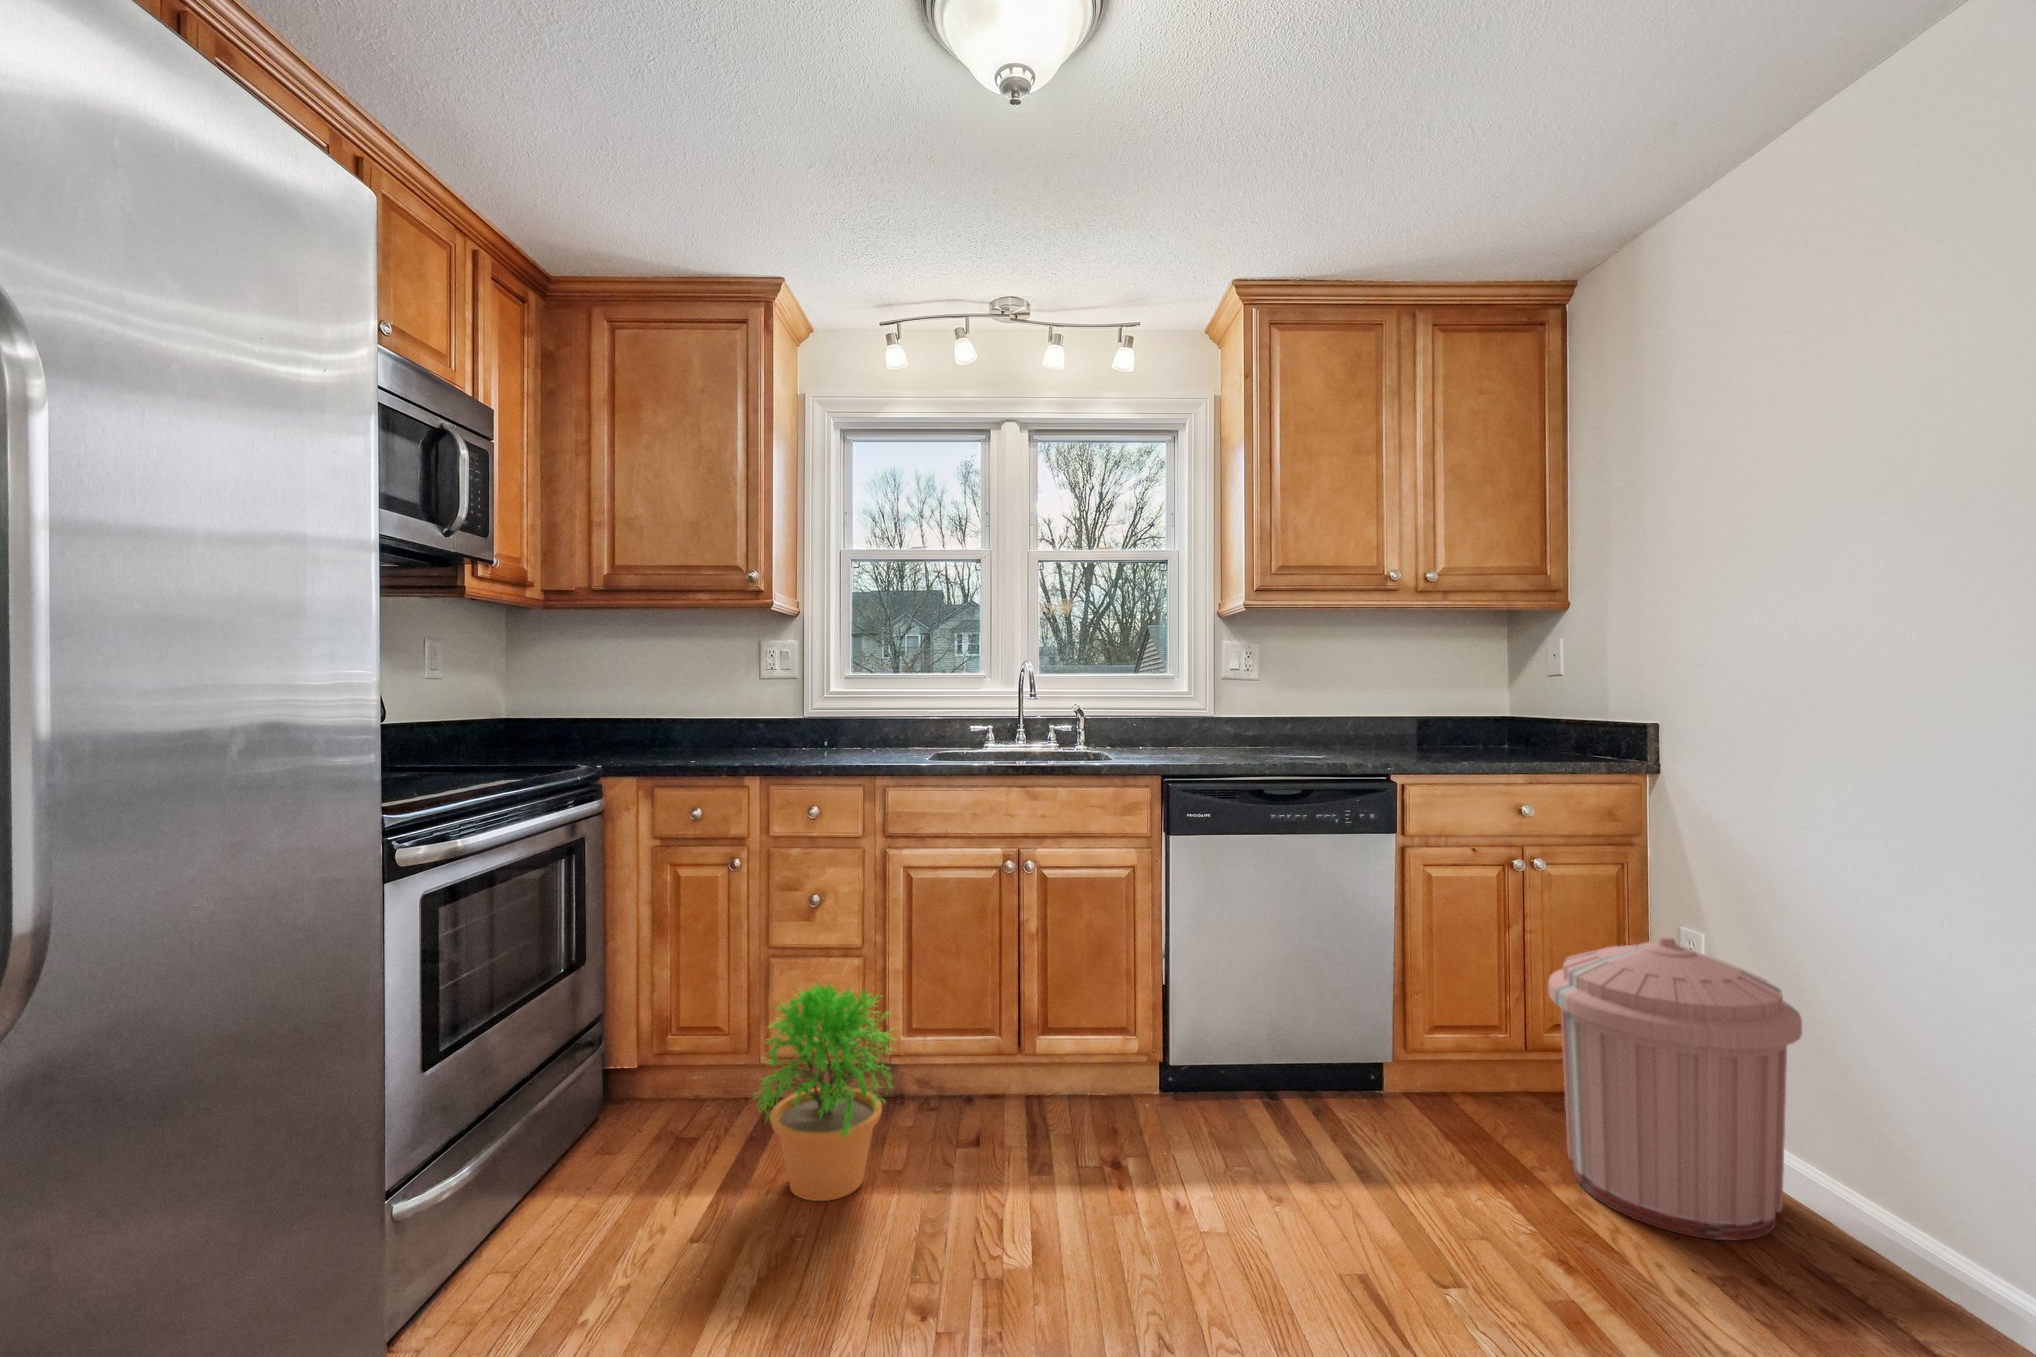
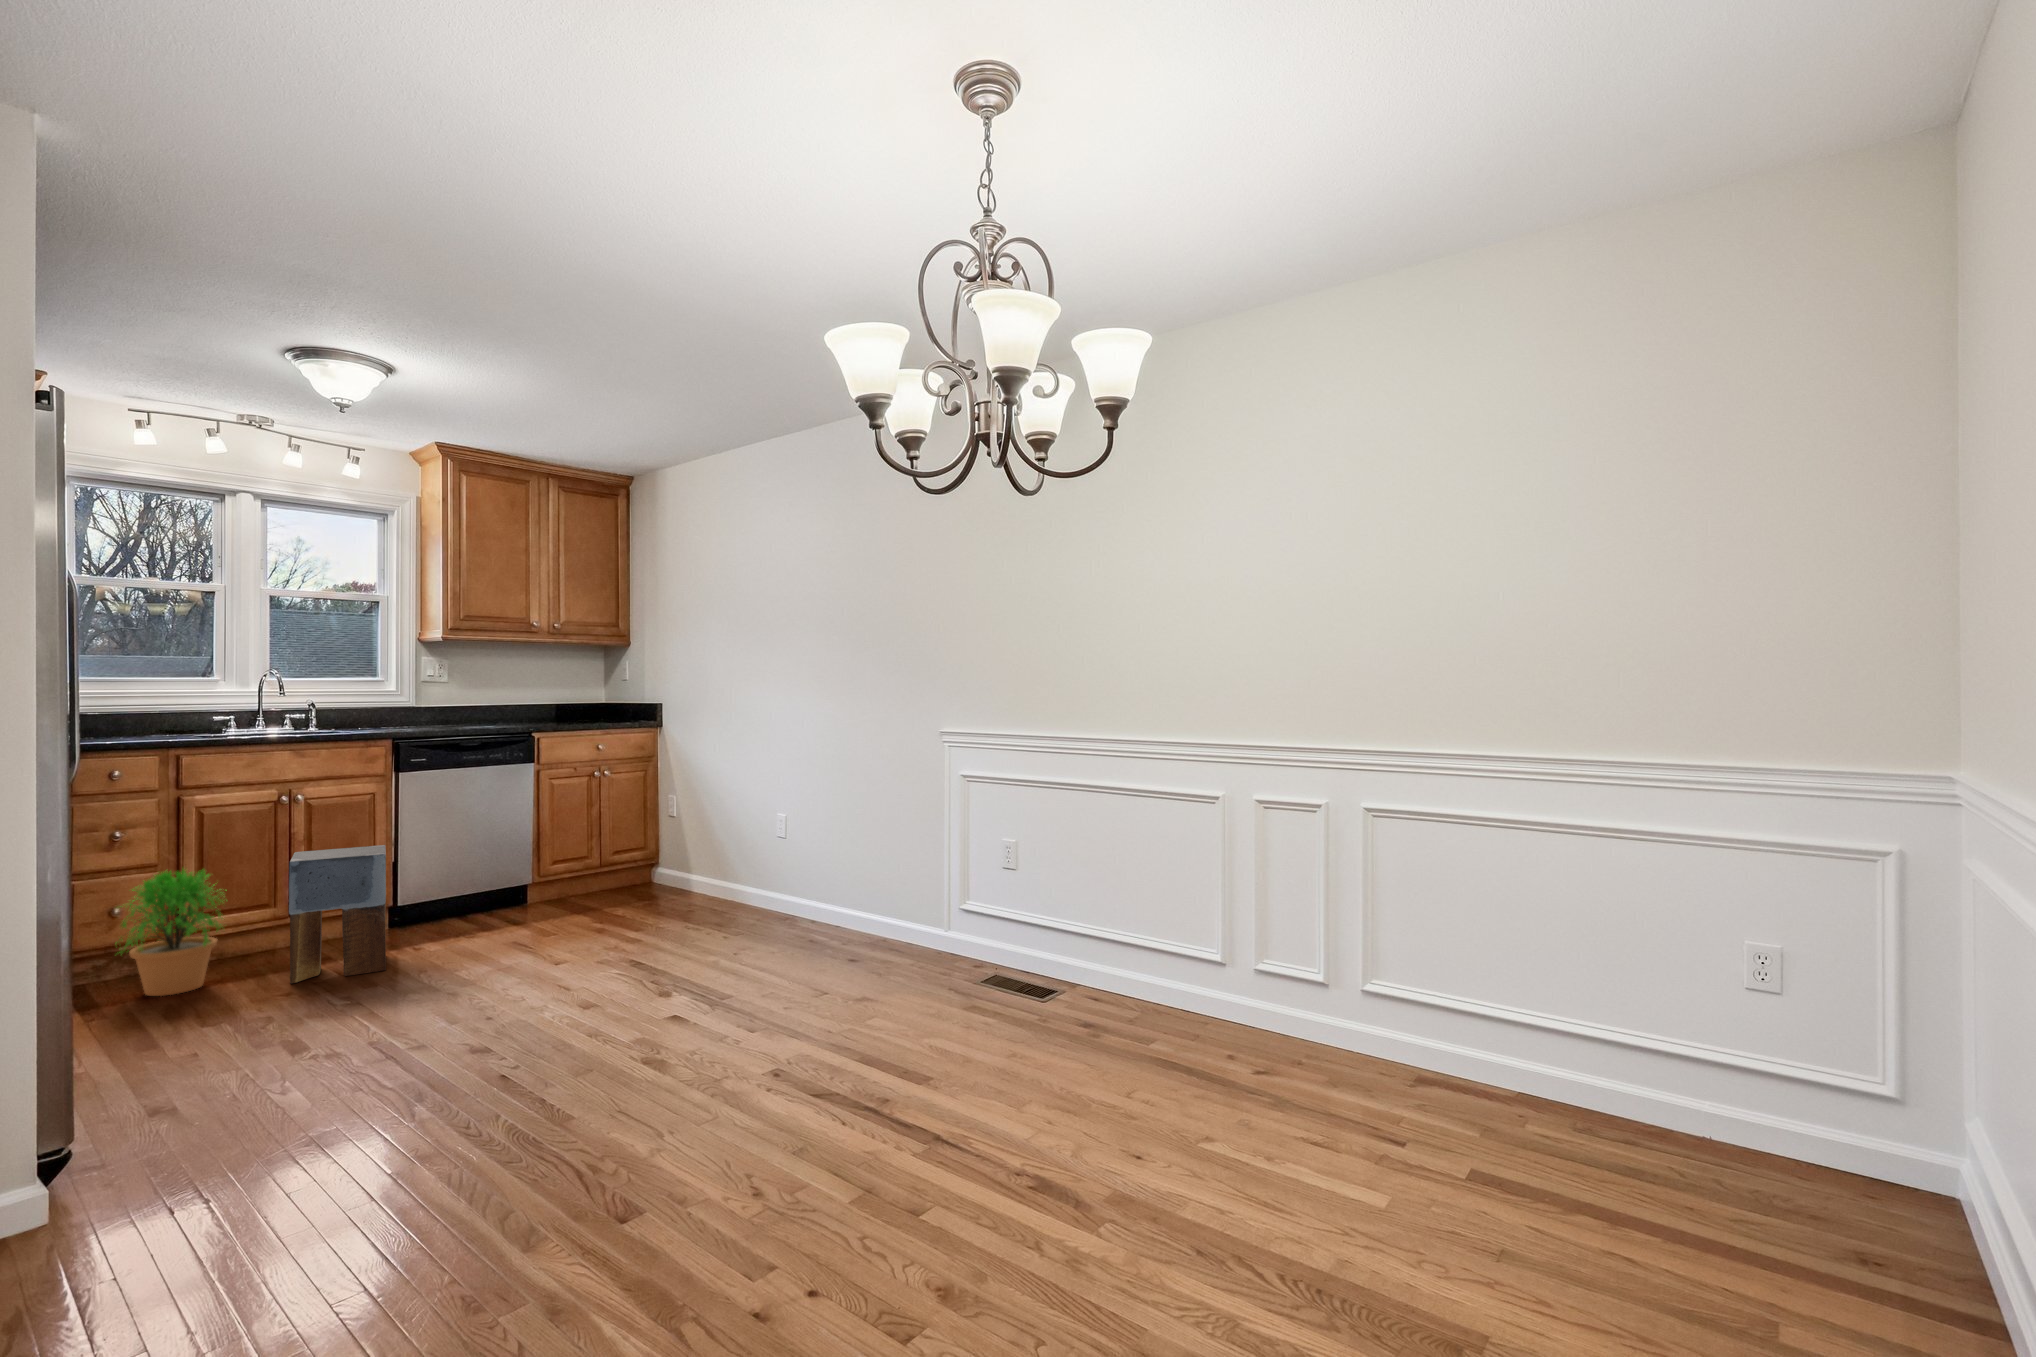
trash can: present [1548,936,1802,1241] -> none [608,793,703,912]
stool: none [948,979,1121,1275] -> present [289,845,386,984]

